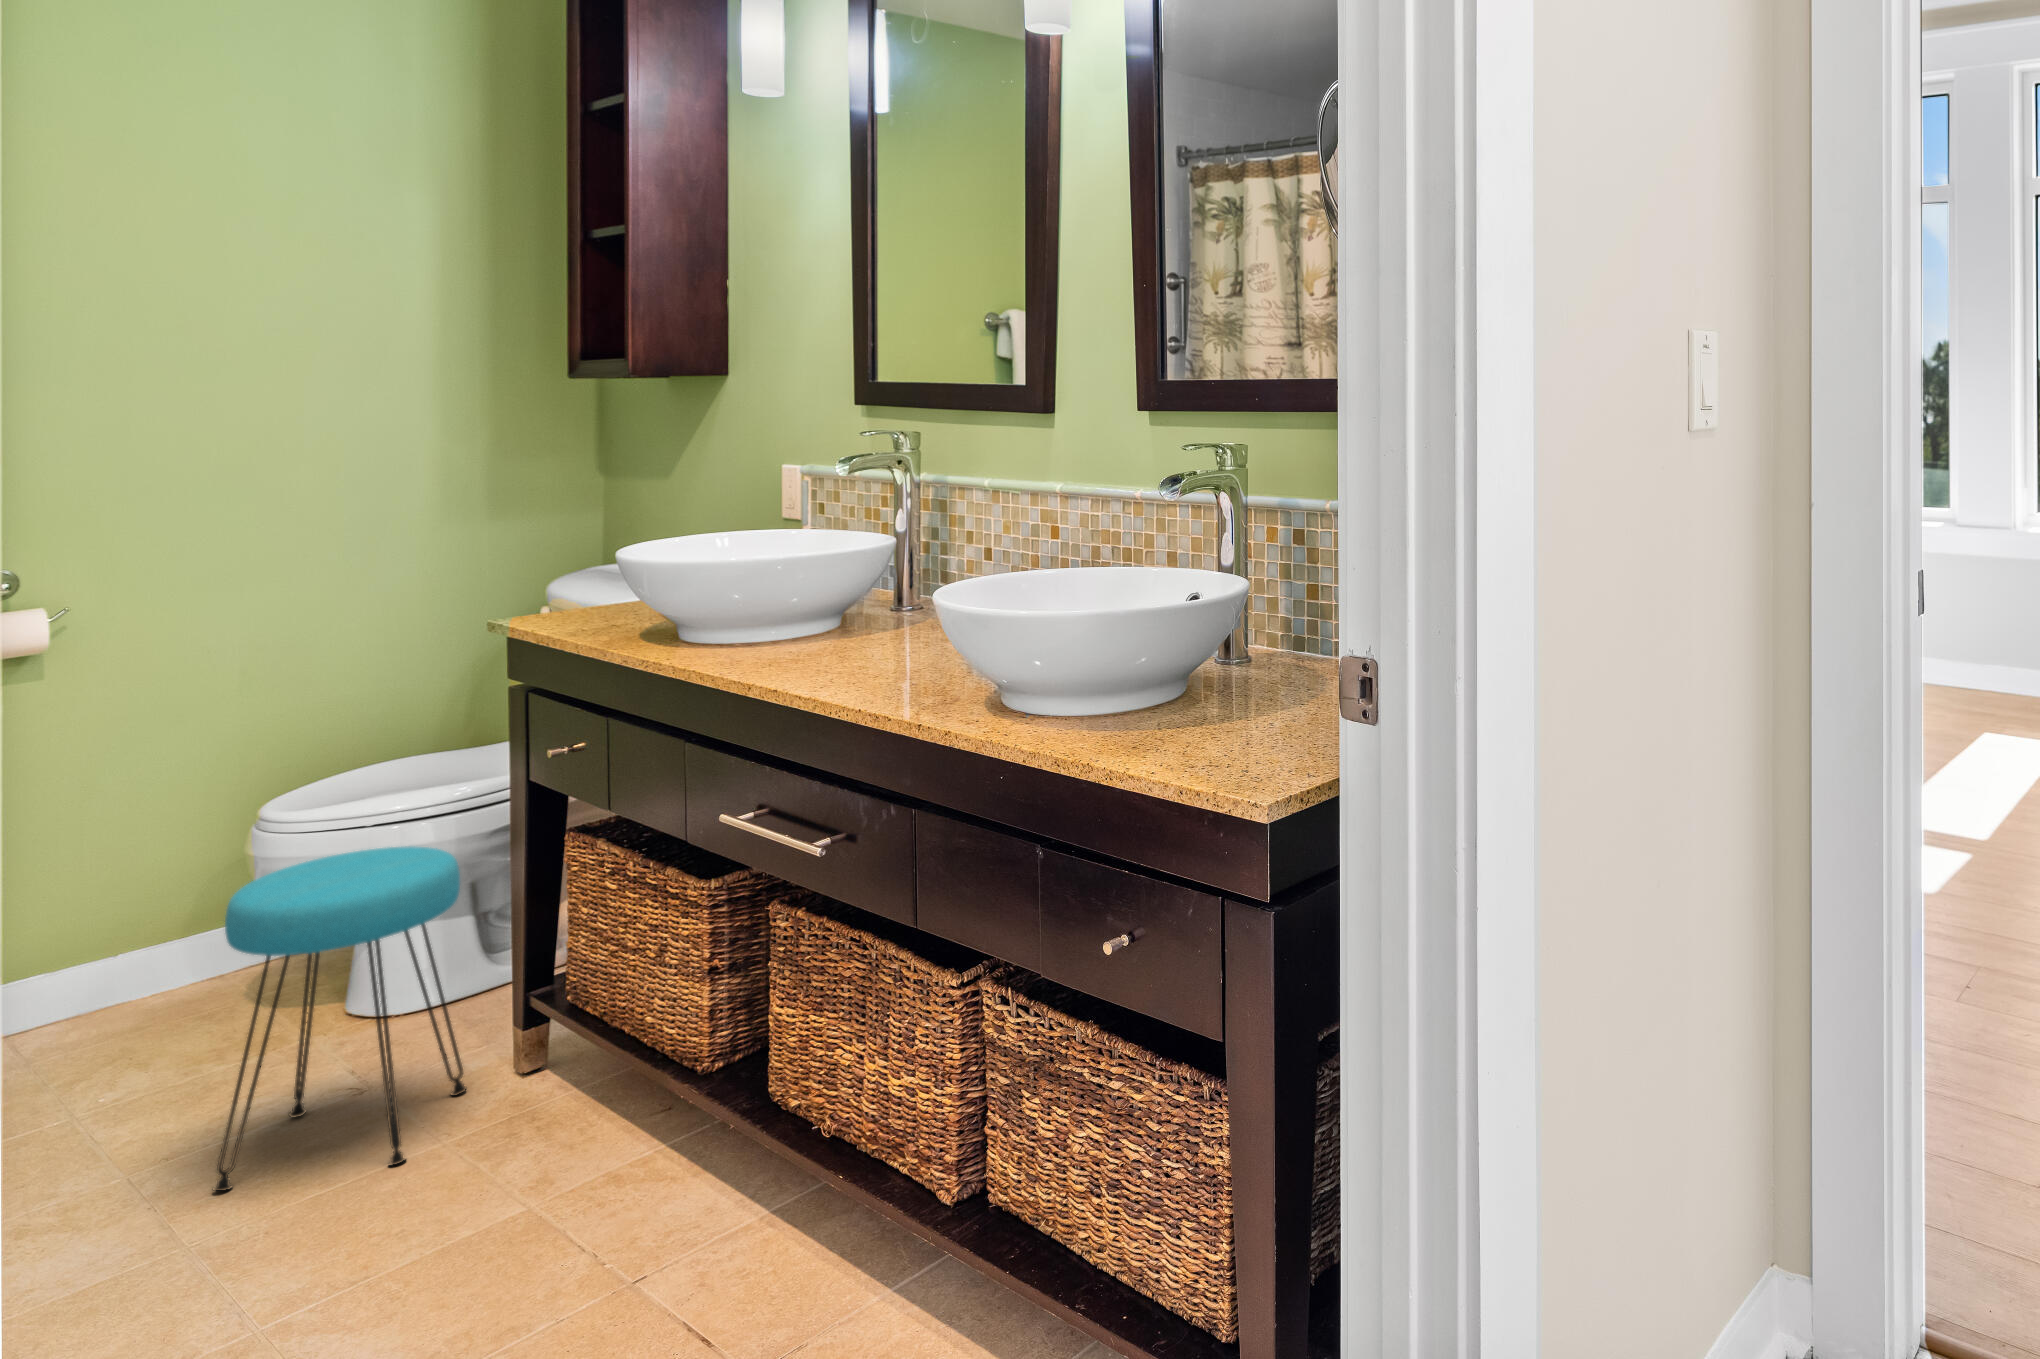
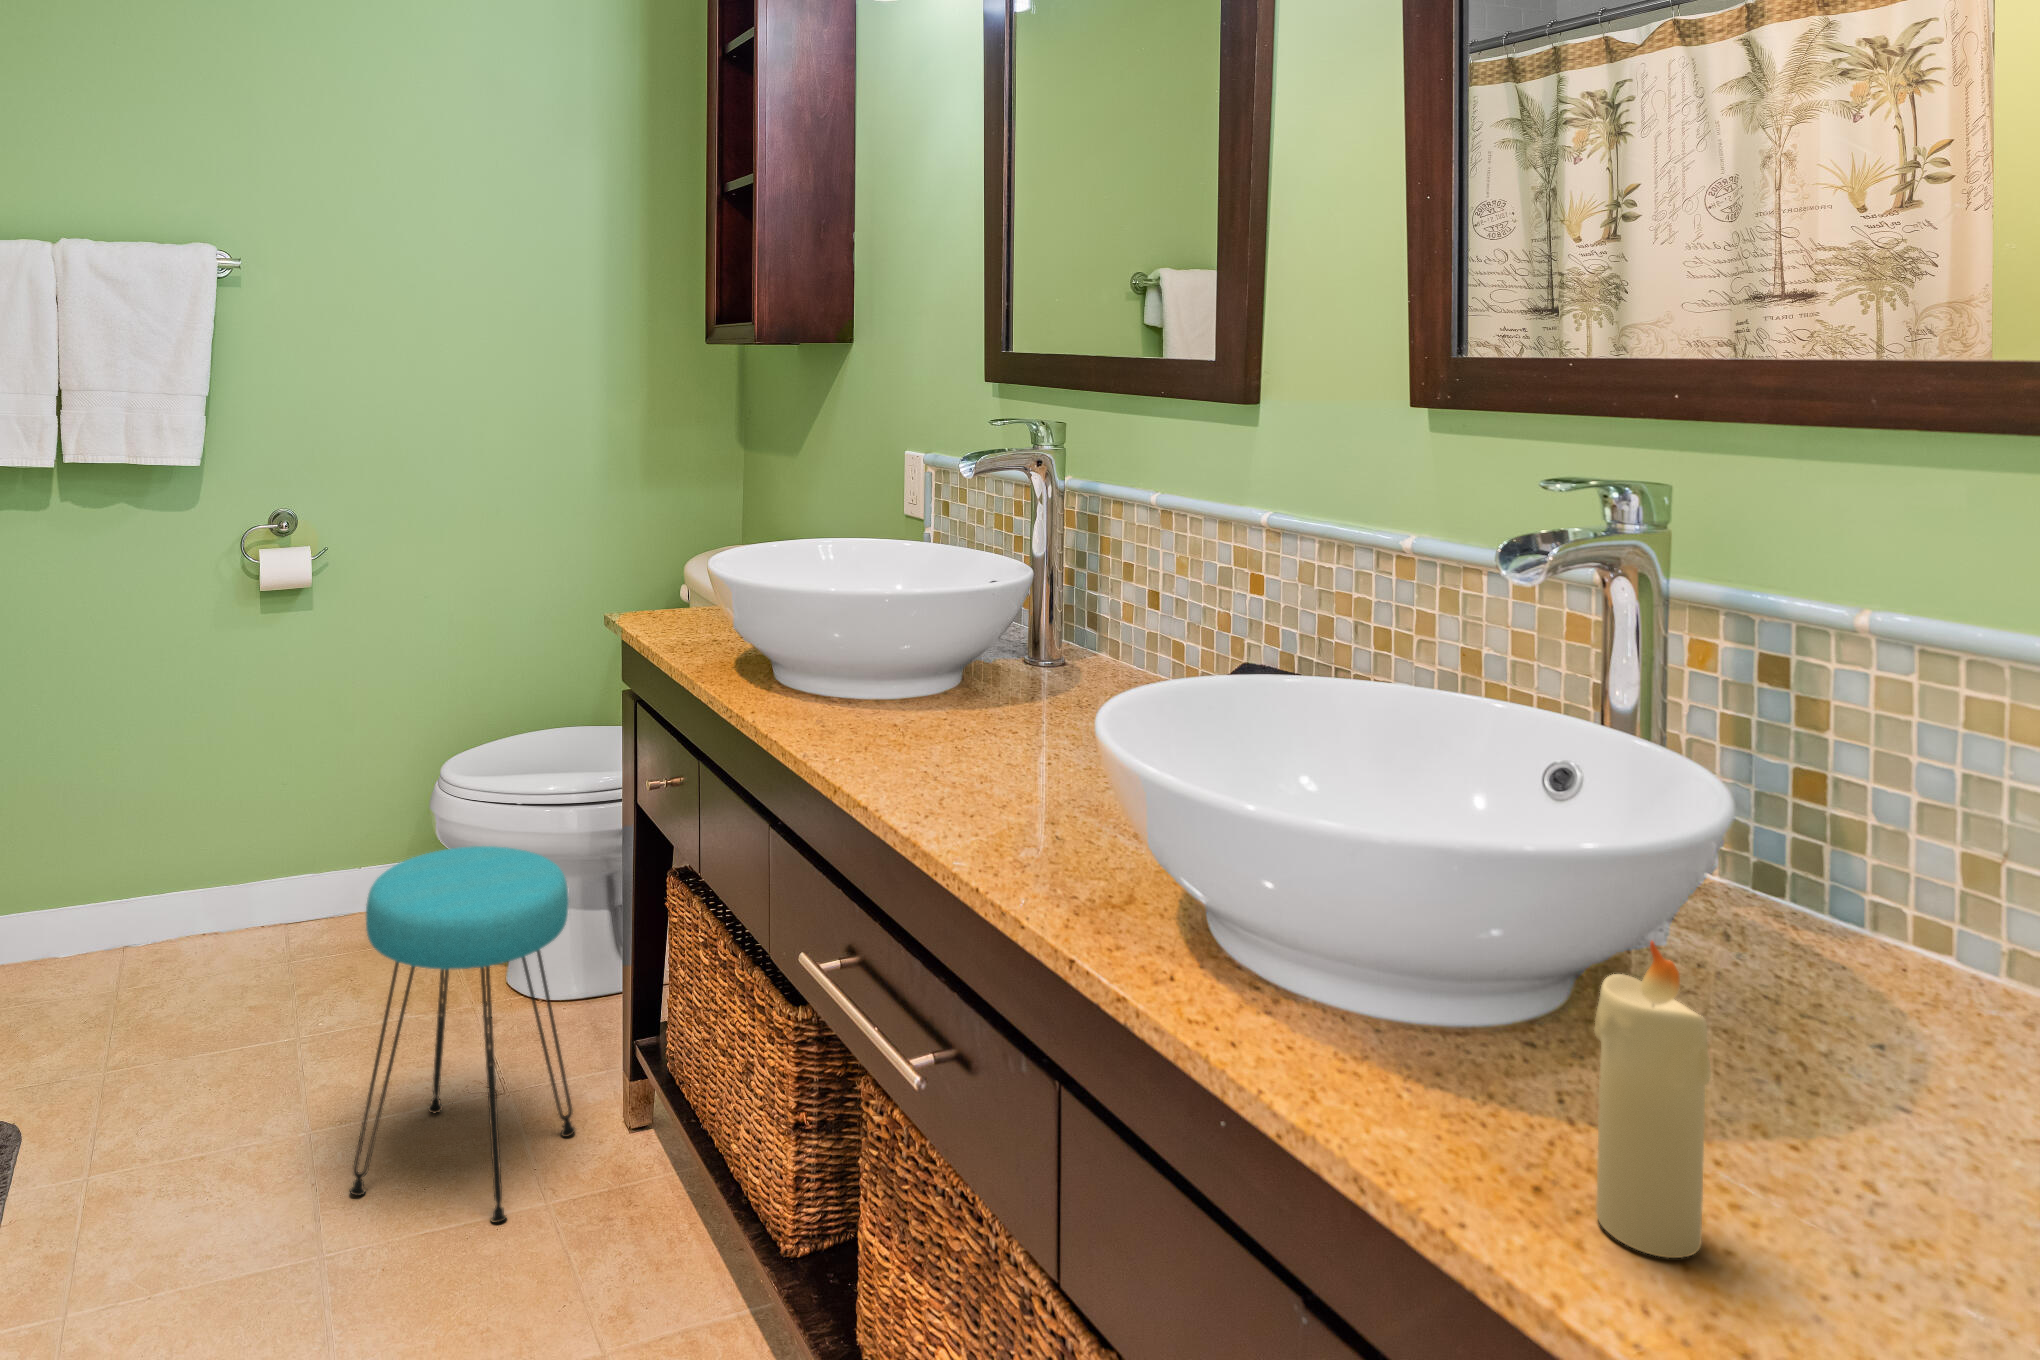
candle: none [1160,624,1204,758] -> present [1594,941,1711,1258]

